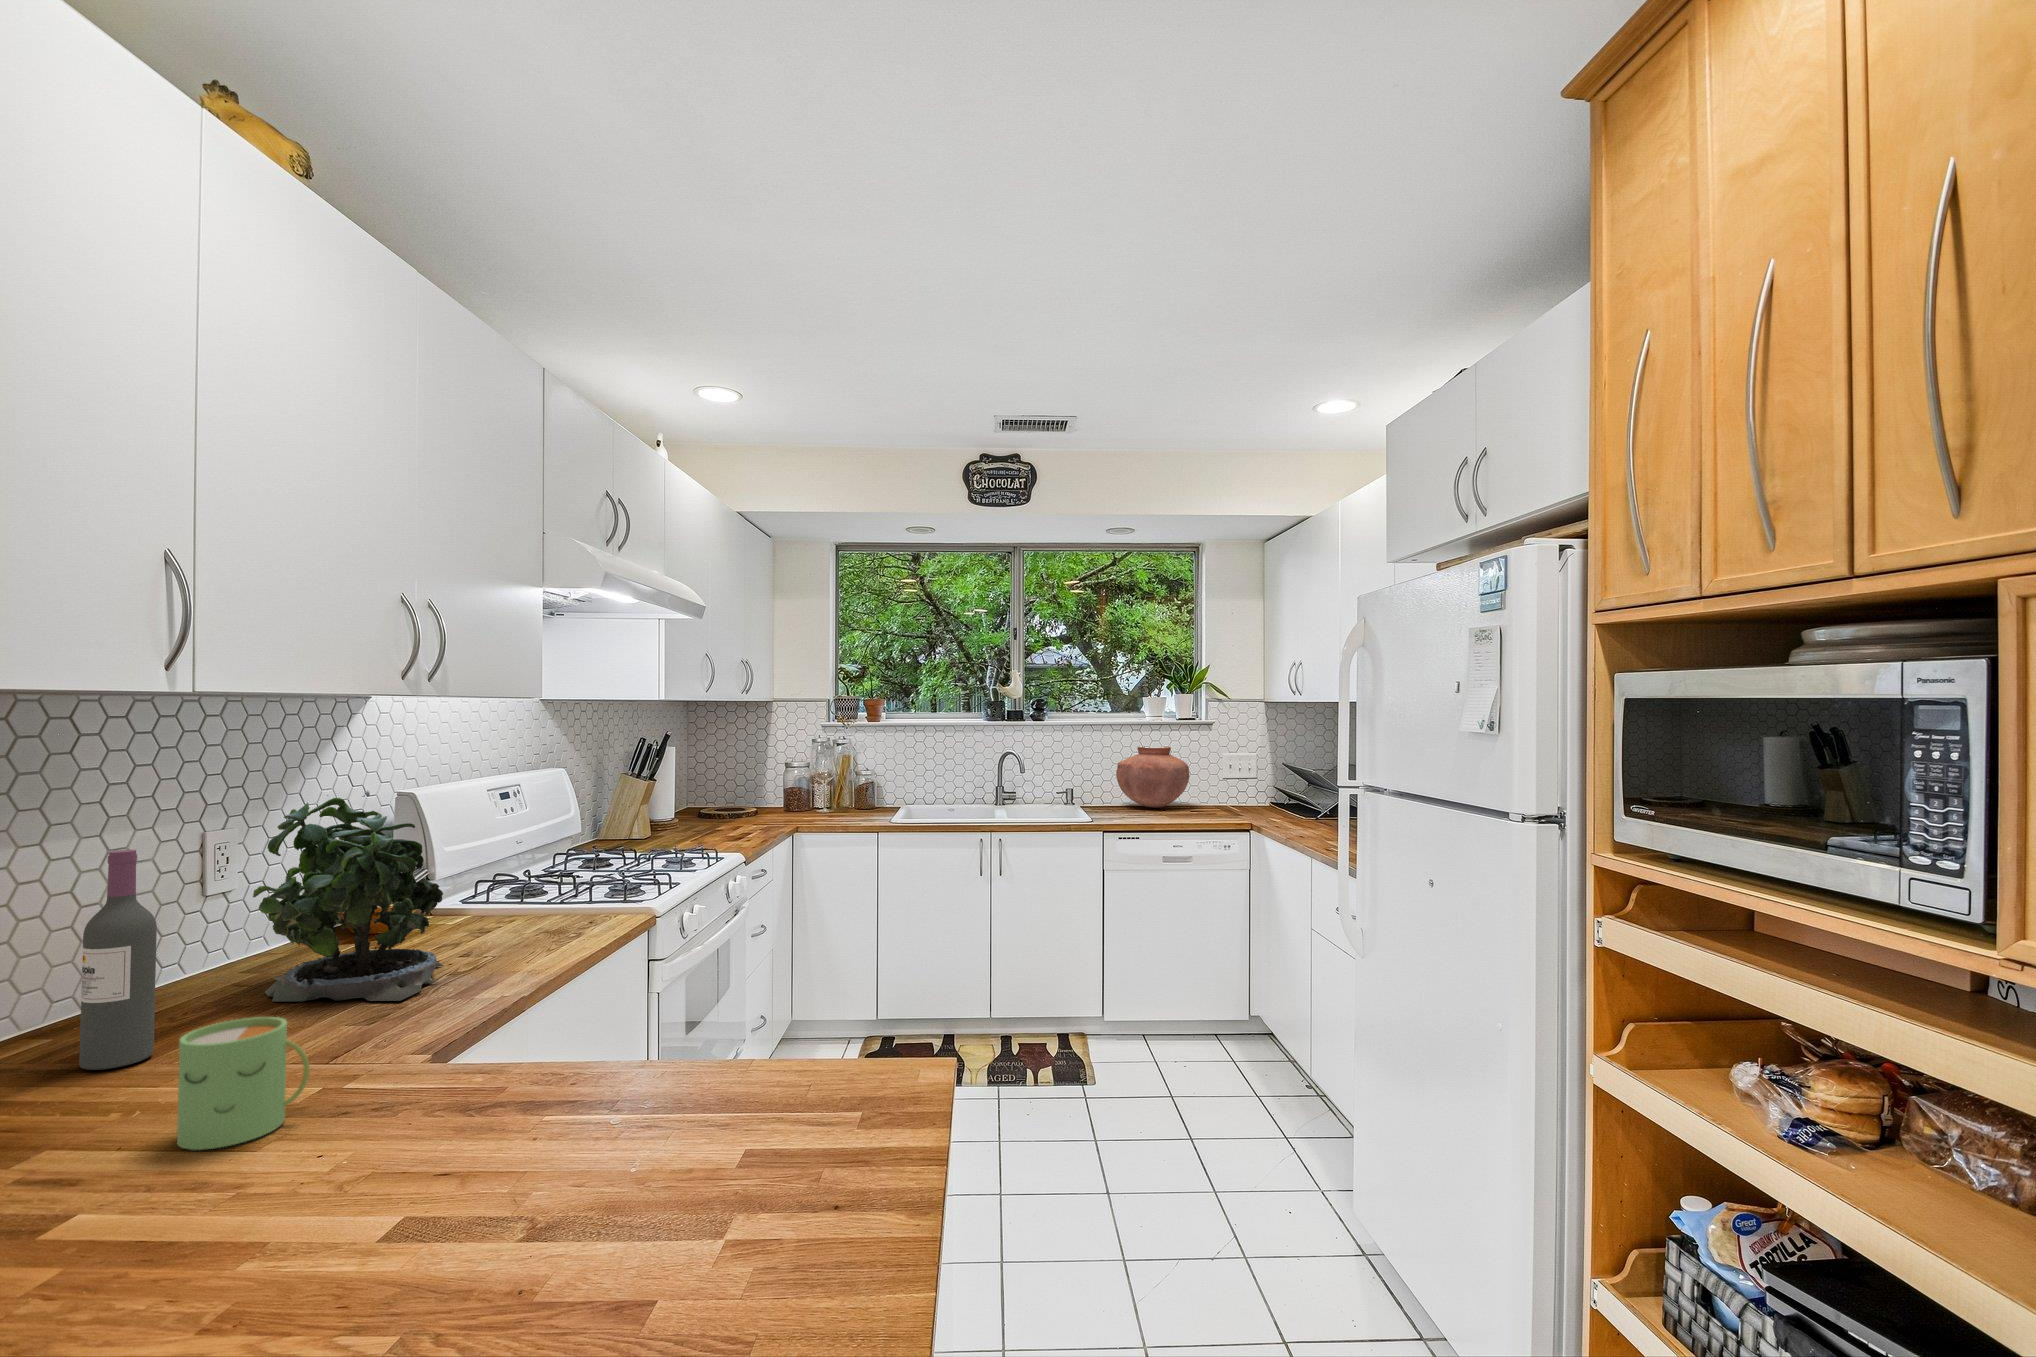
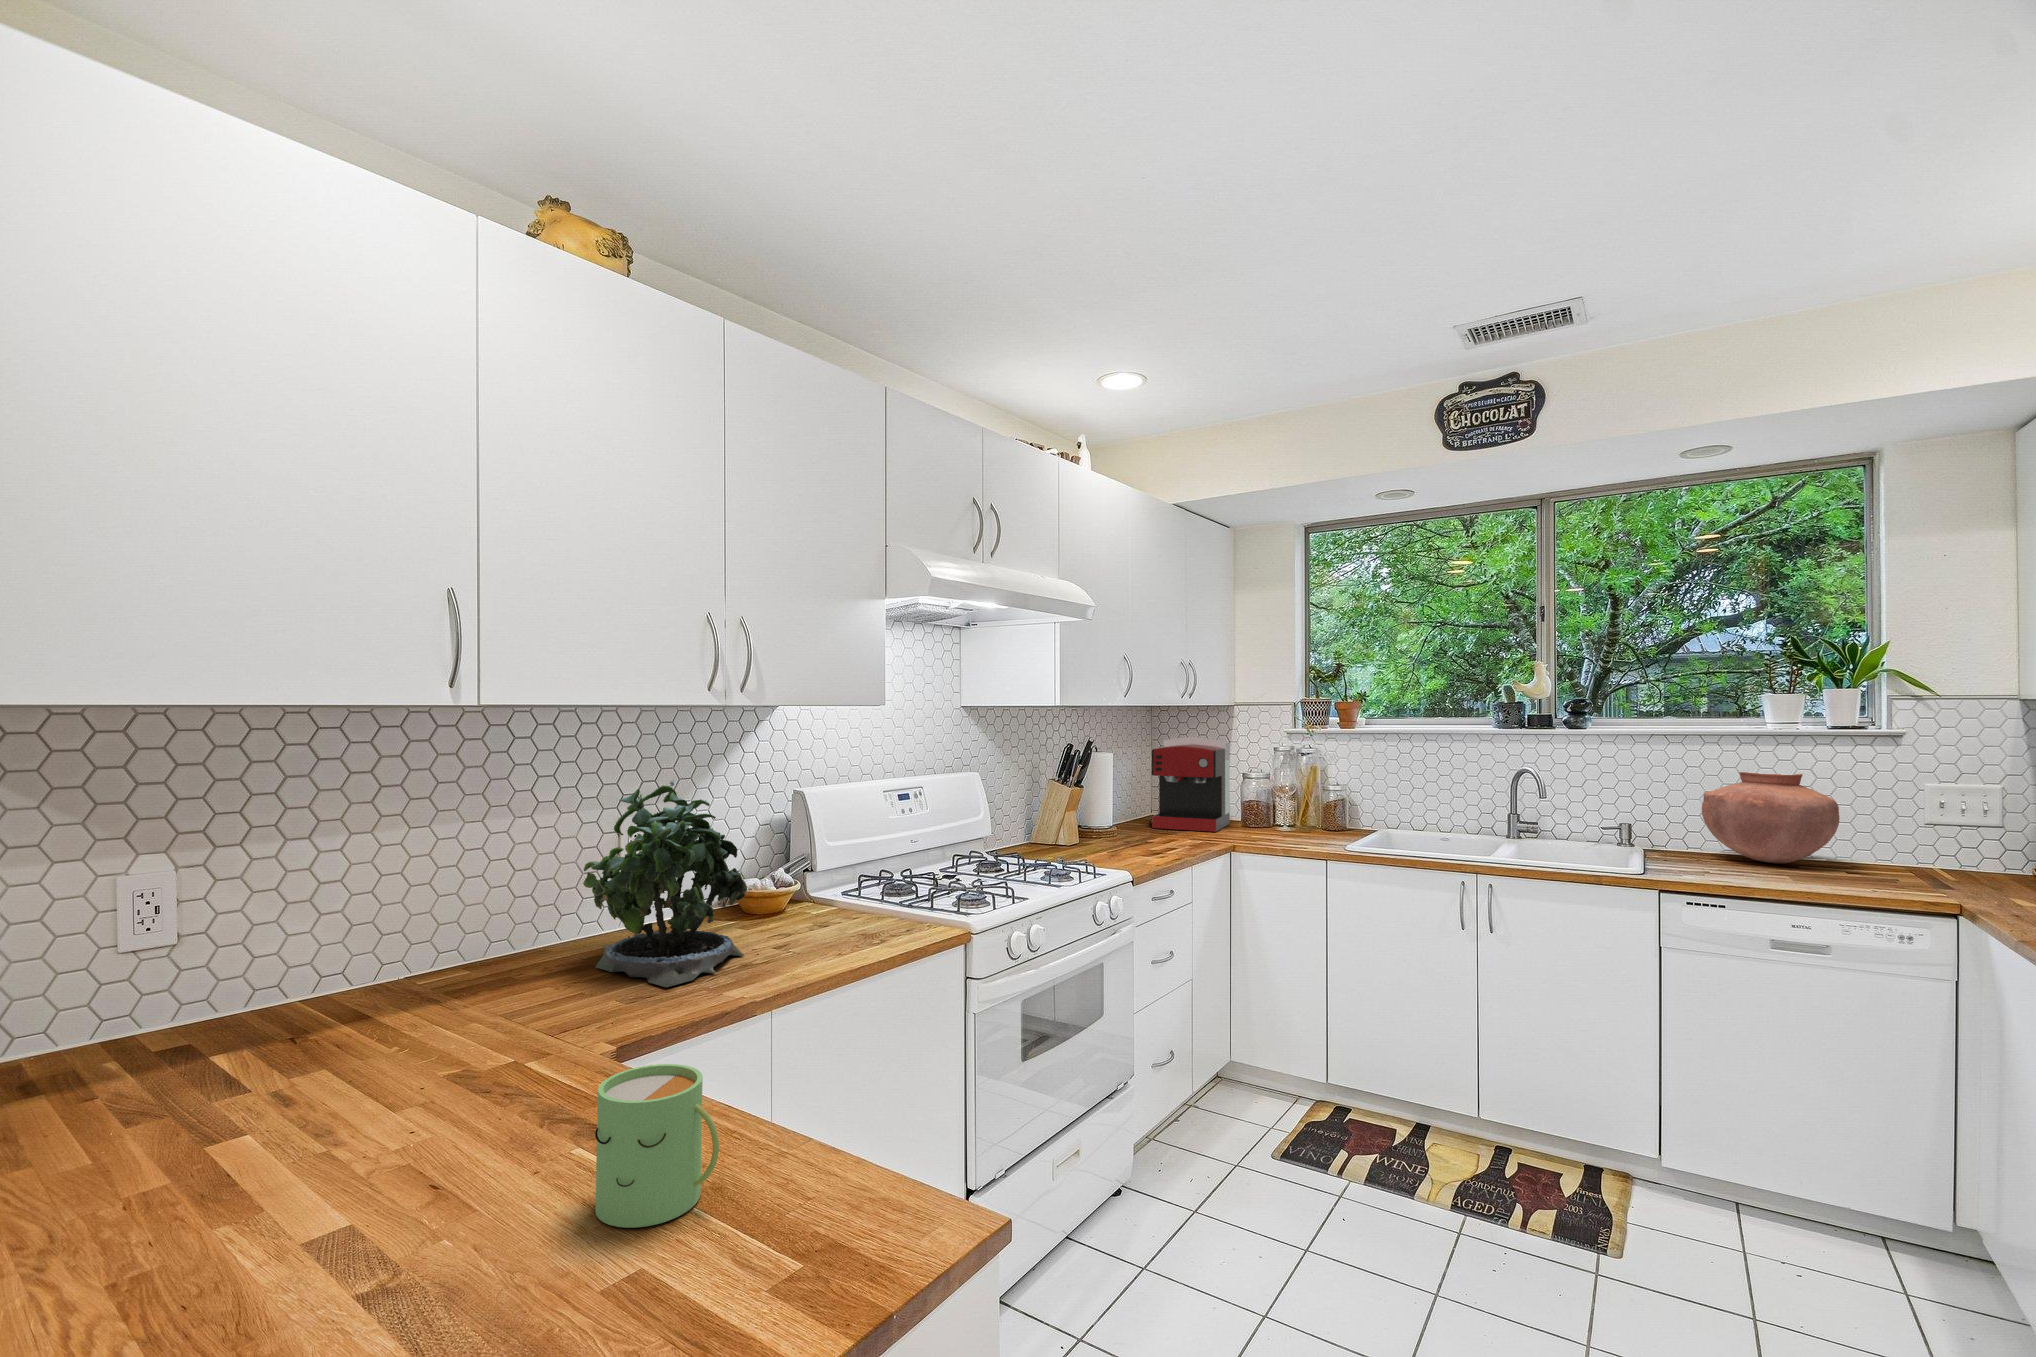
coffee maker: none [710,733,776,820] -> present [1152,737,1230,832]
wine bottle: present [79,850,157,1070] -> none [416,821,472,1009]
mug: present [177,1017,310,1150] -> present [595,1064,719,1228]

